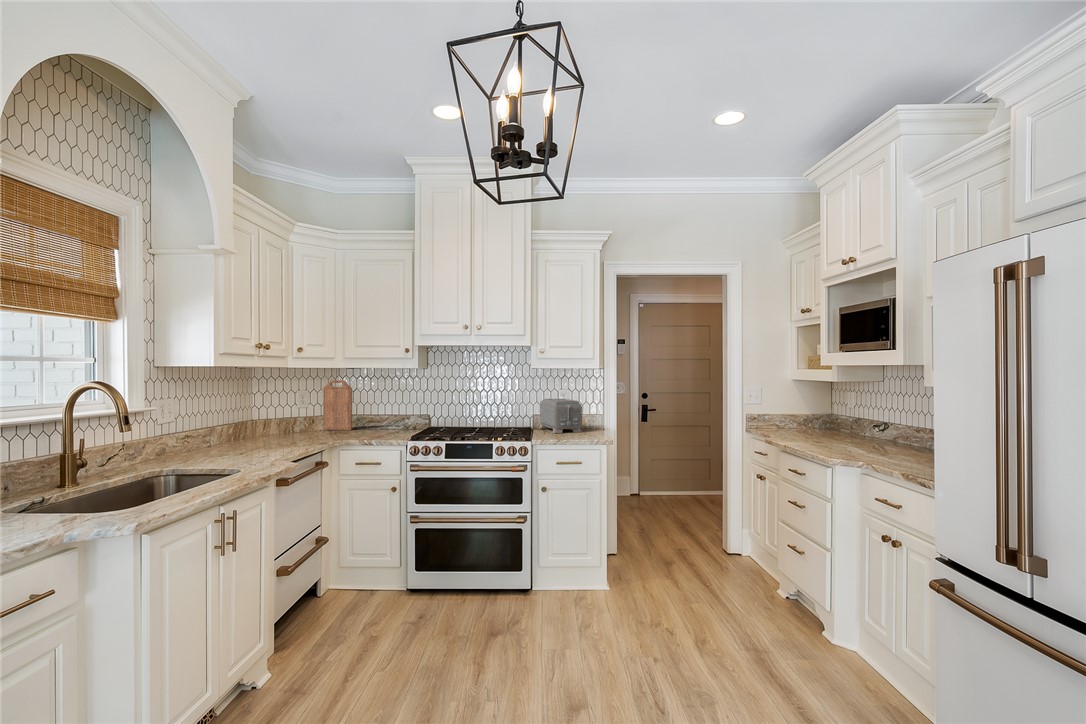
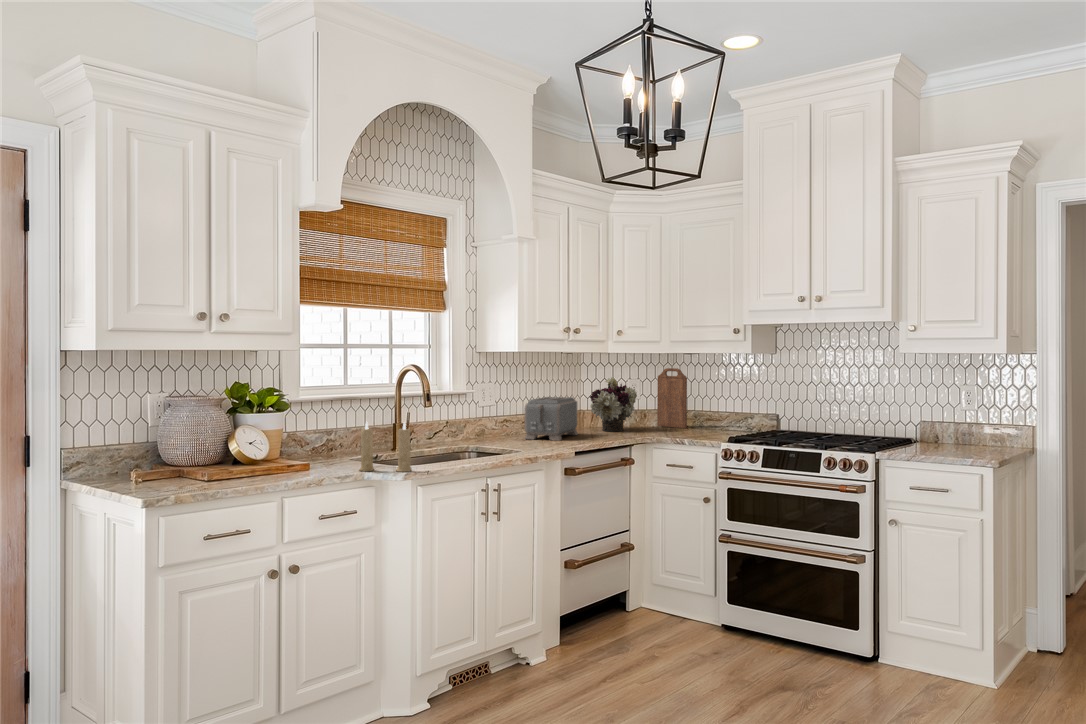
flower arrangement: none [267,389,314,438] -> present [590,377,637,431]
toaster: present [539,399,582,433] -> present [524,397,578,441]
candle: none [53,451,143,527] -> present [359,422,412,472]

